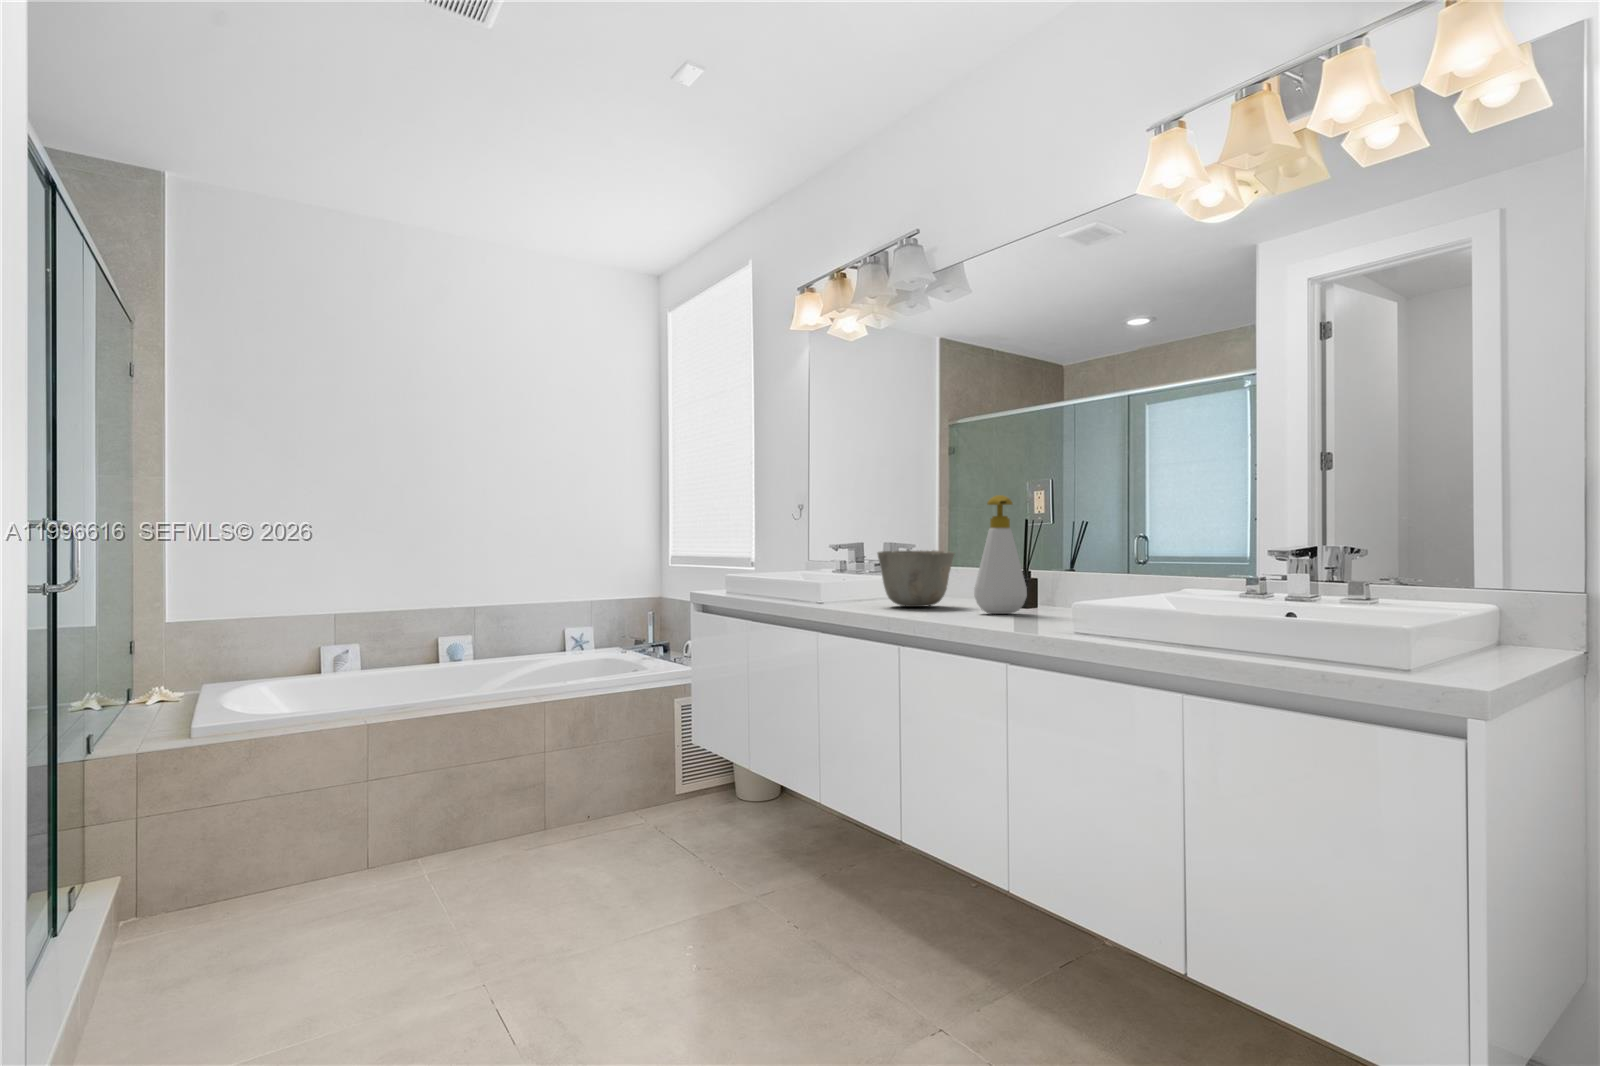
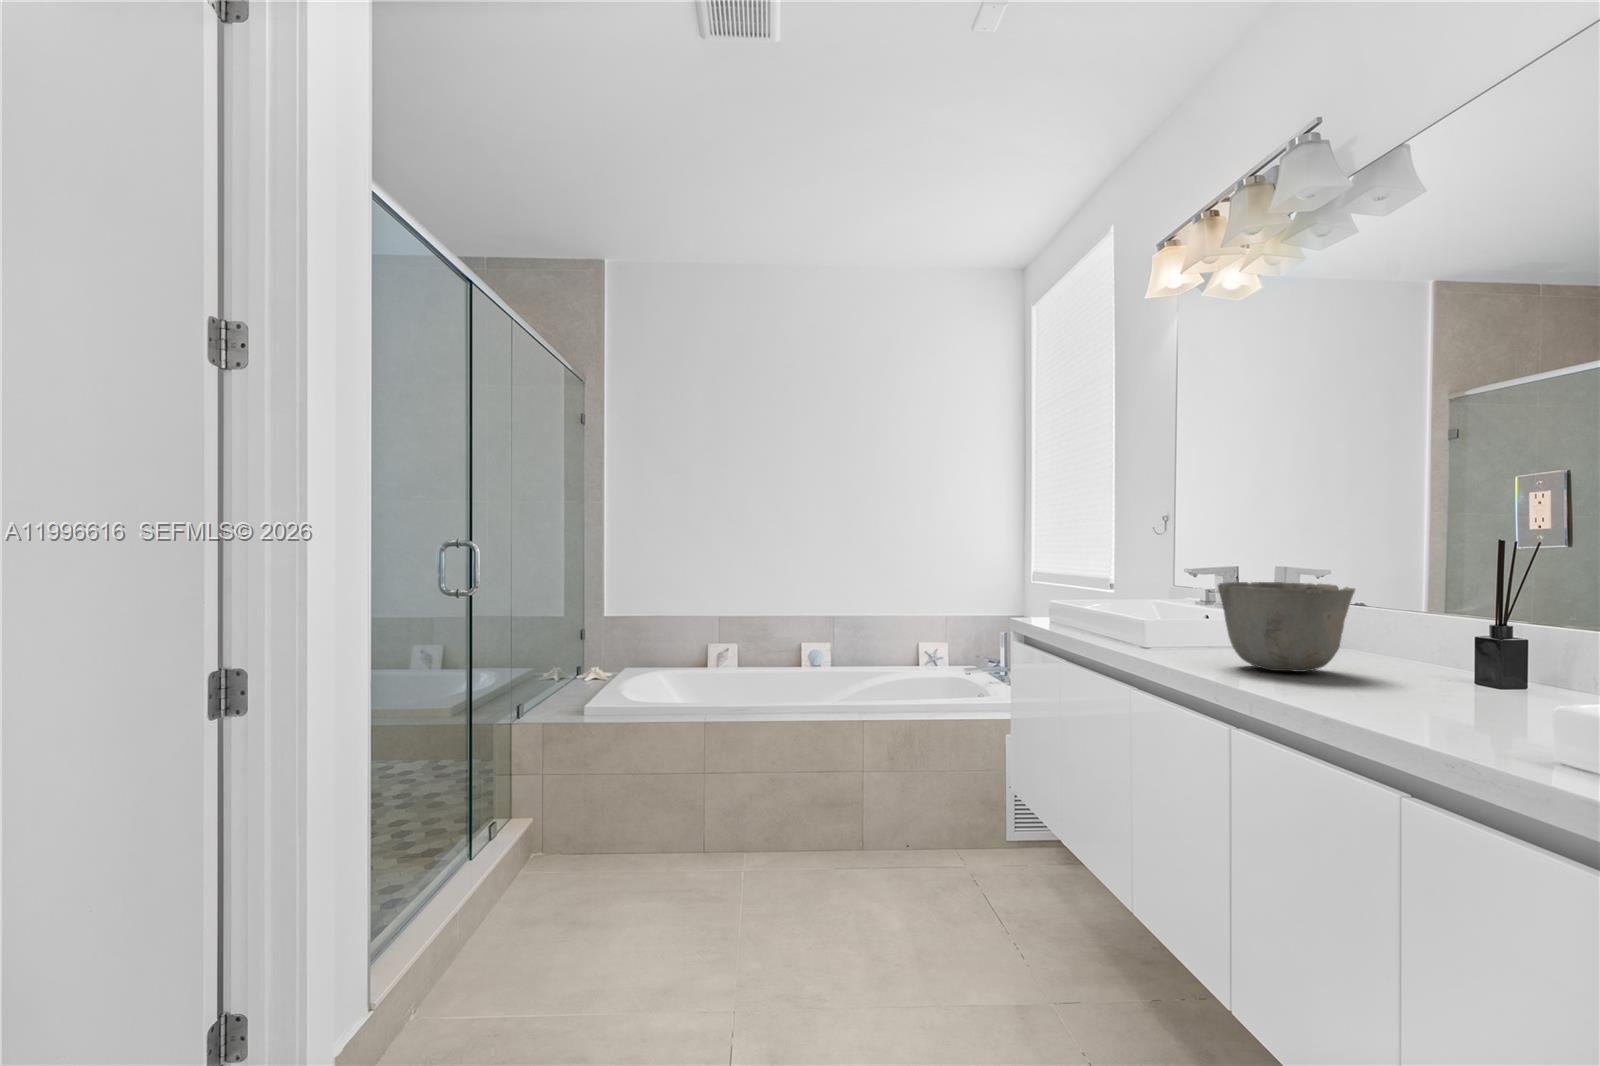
soap bottle: present [974,495,1027,614] -> none [1379,495,1494,705]

